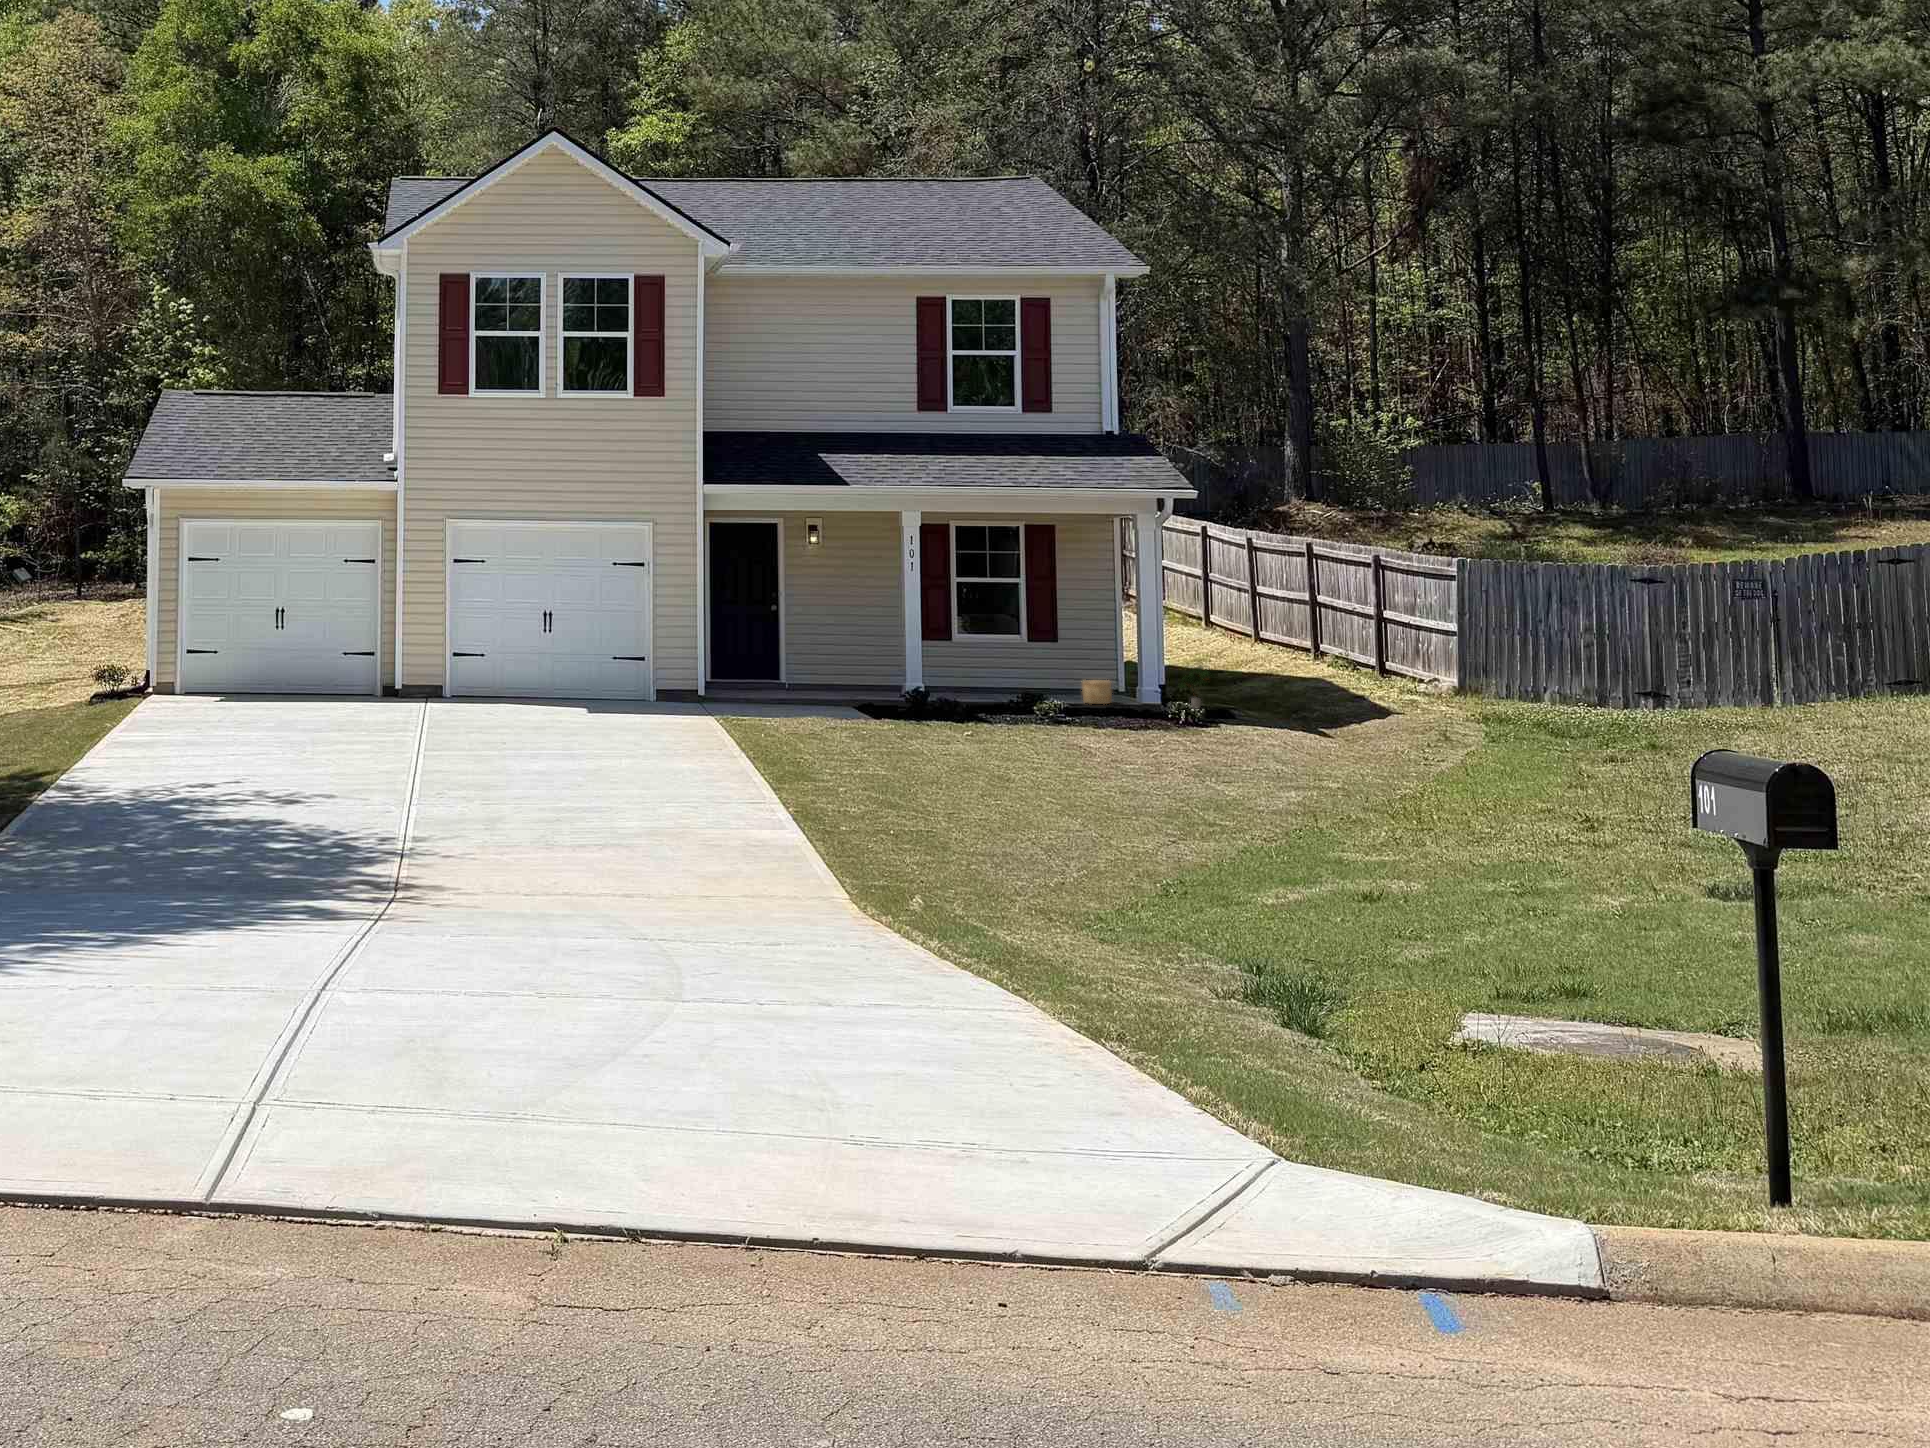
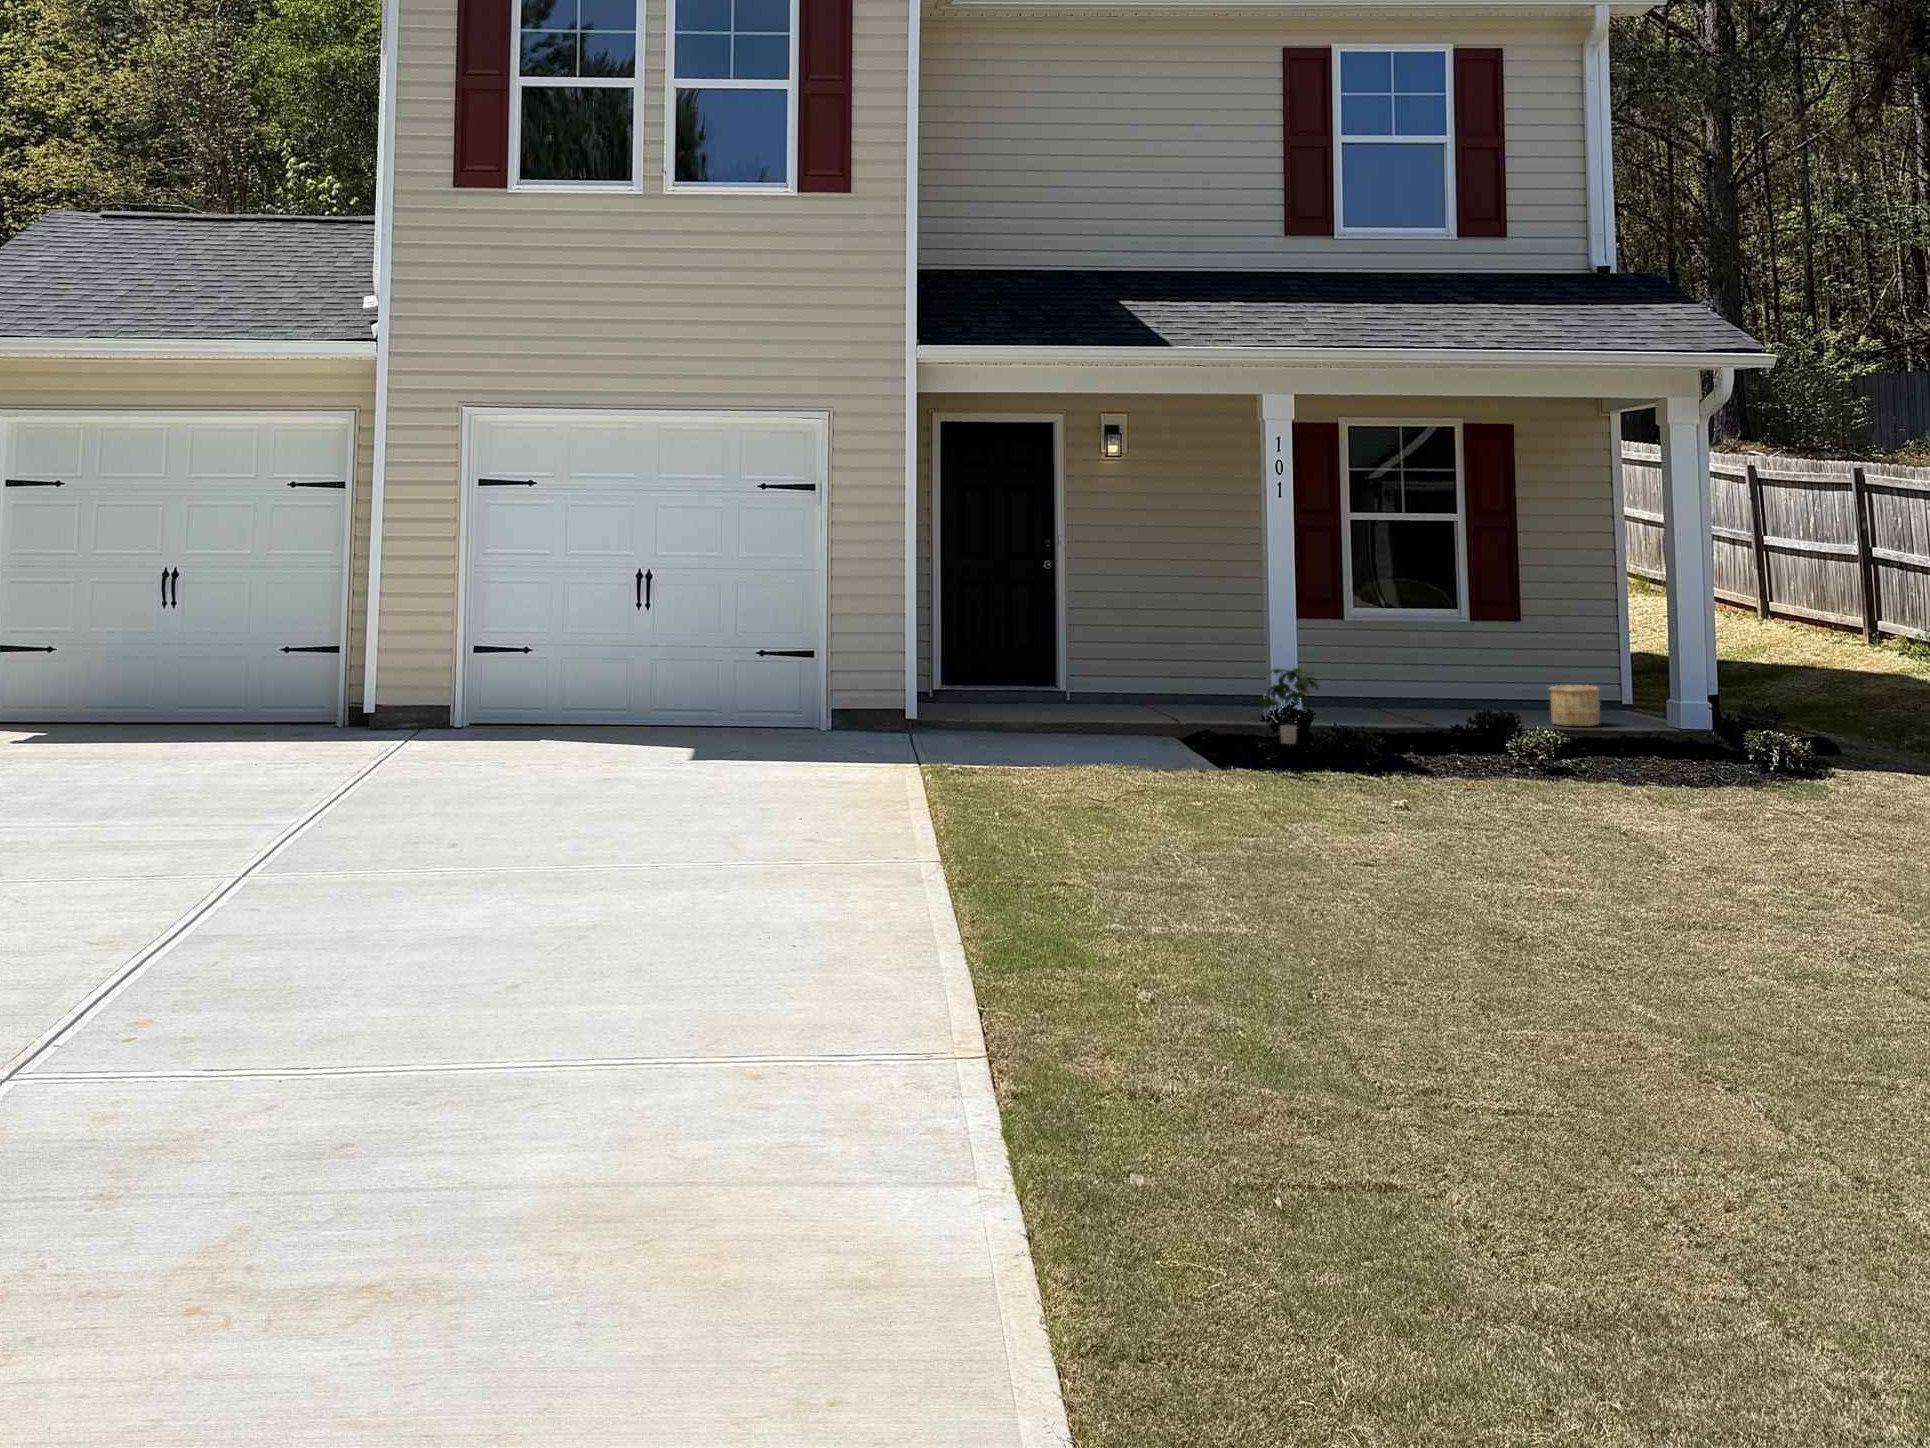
potted plant: present [1179,665,1212,709] -> present [1259,668,1319,744]

